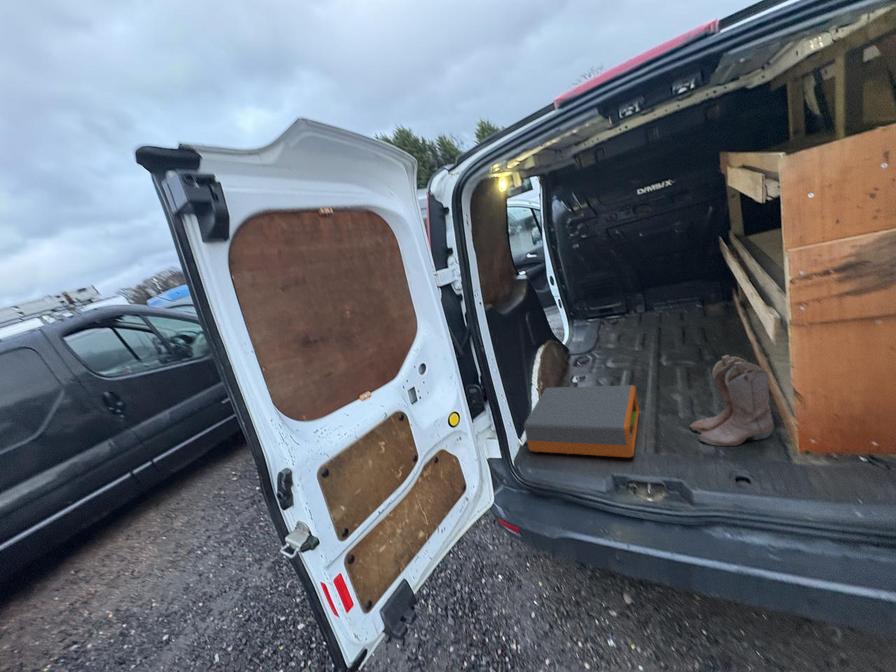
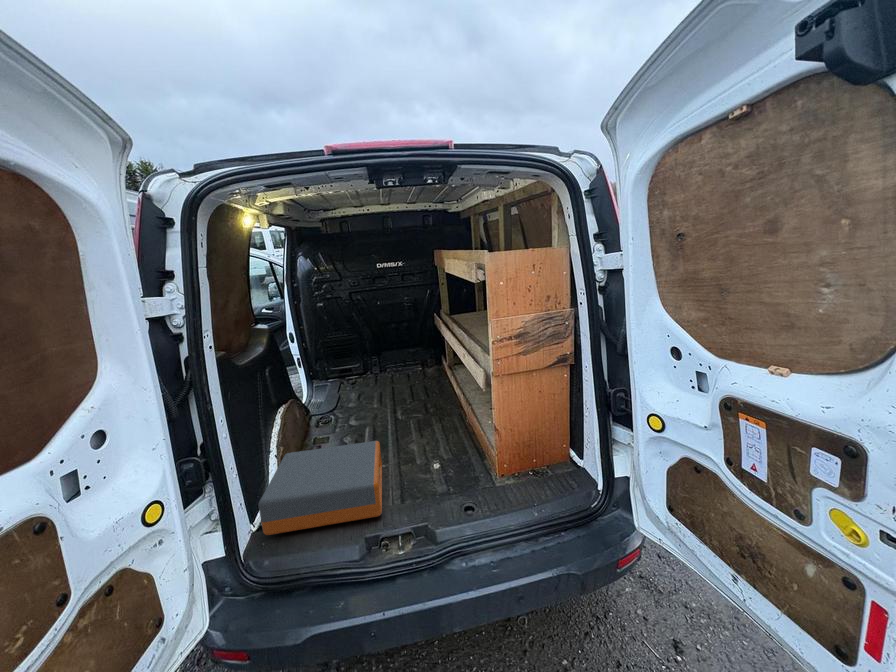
boots: present [690,355,773,446] -> none [425,406,483,488]

